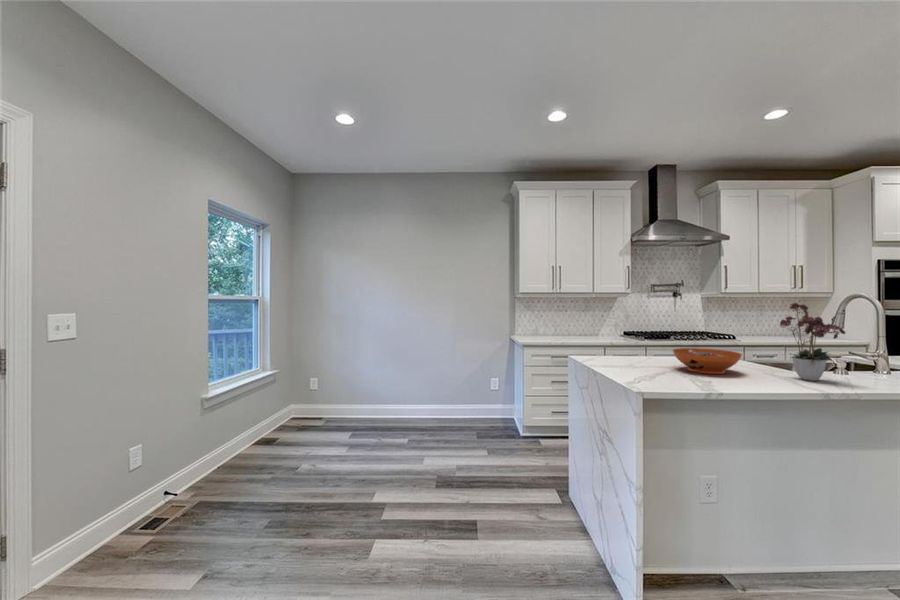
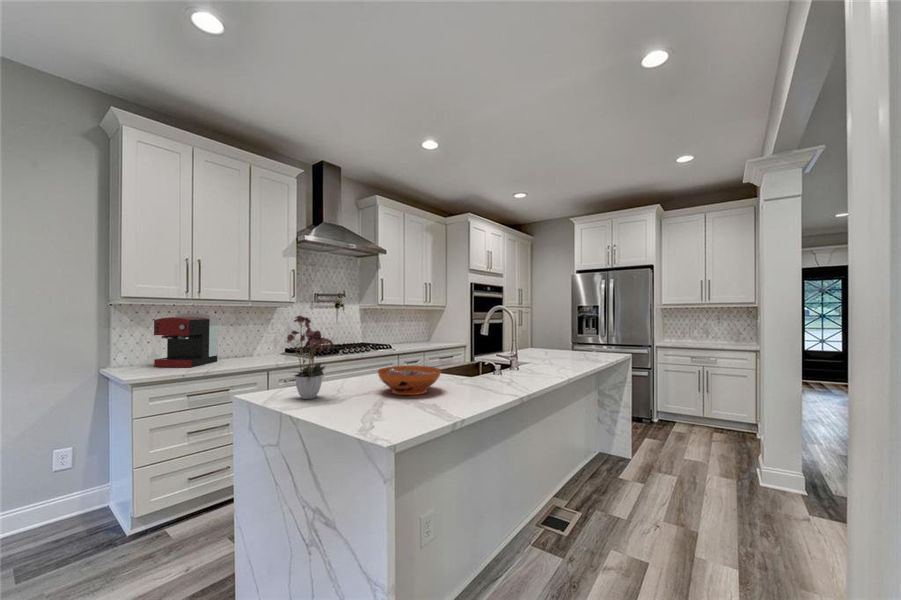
coffee maker: none [533,302,571,339] -> present [154,313,218,367]
flower arrangement: present [780,303,846,381] -> present [287,316,334,399]

